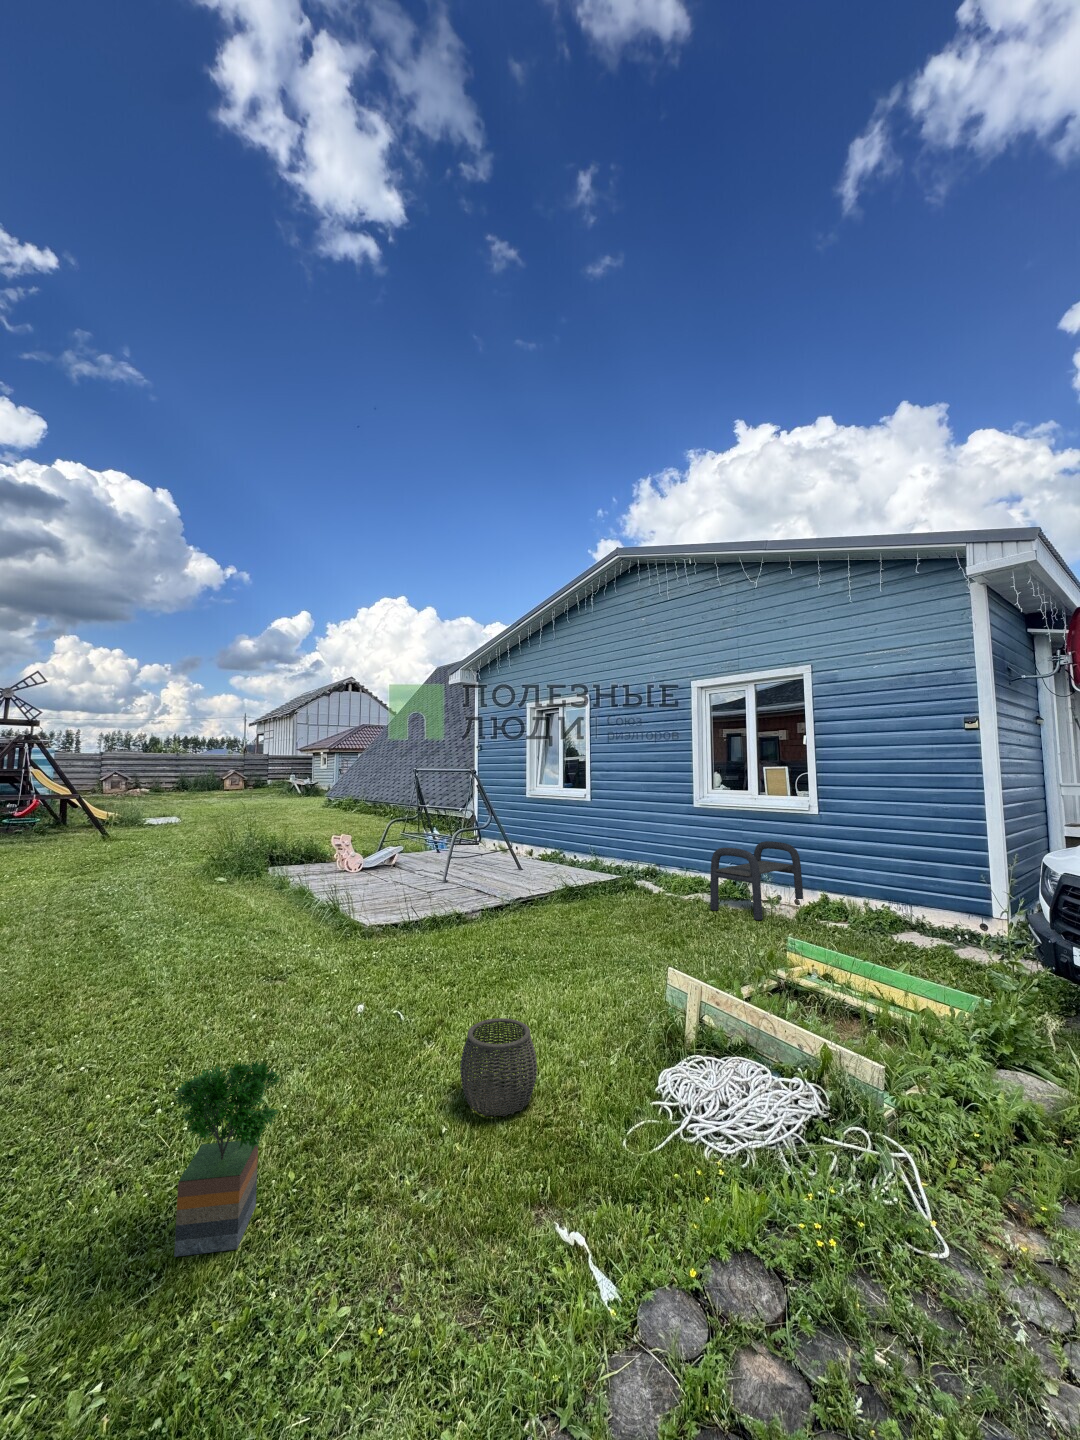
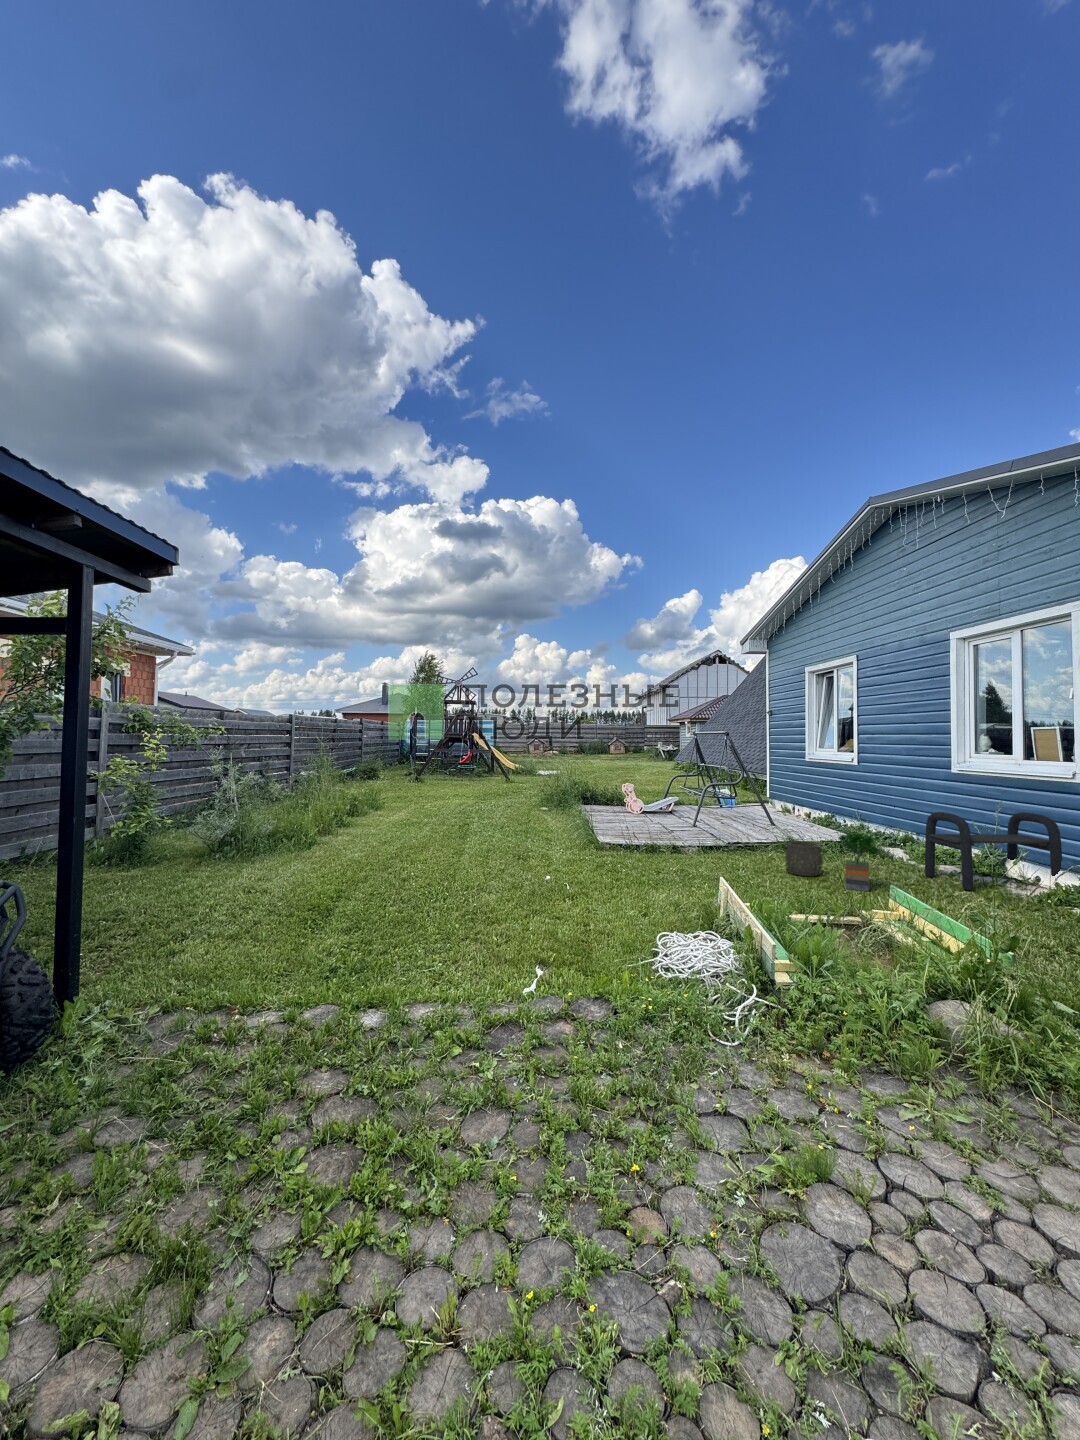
woven basket: present [460,1018,537,1117] -> present [785,841,823,877]
potted tree: present [174,1061,281,1257] -> present [838,833,878,891]

